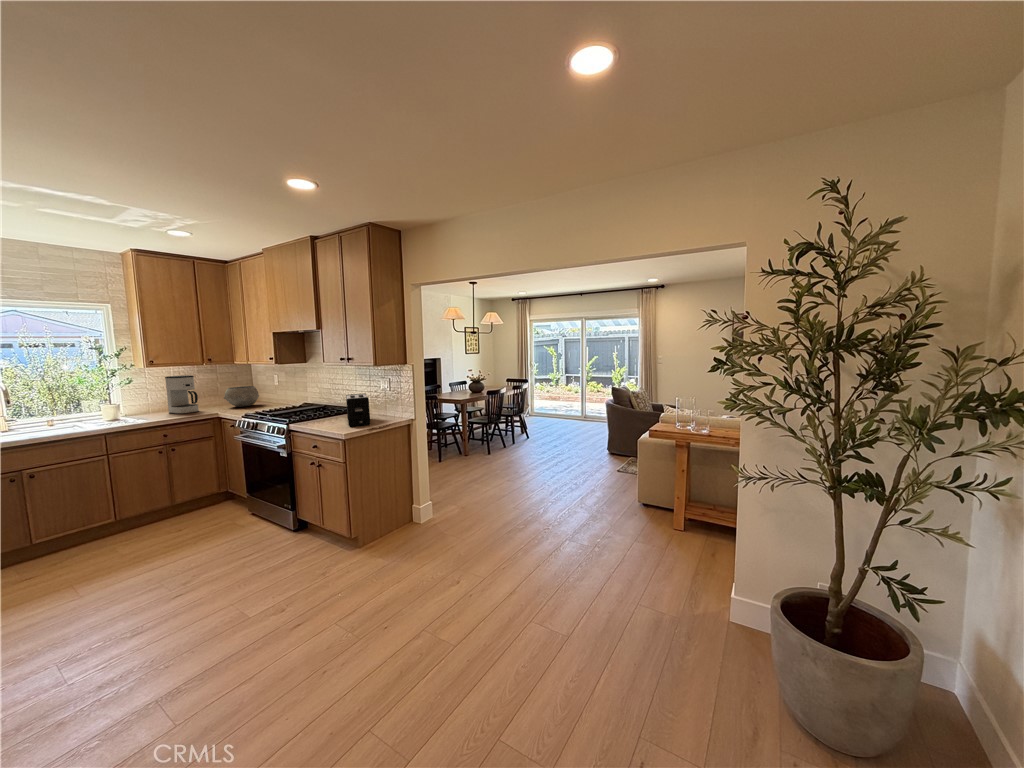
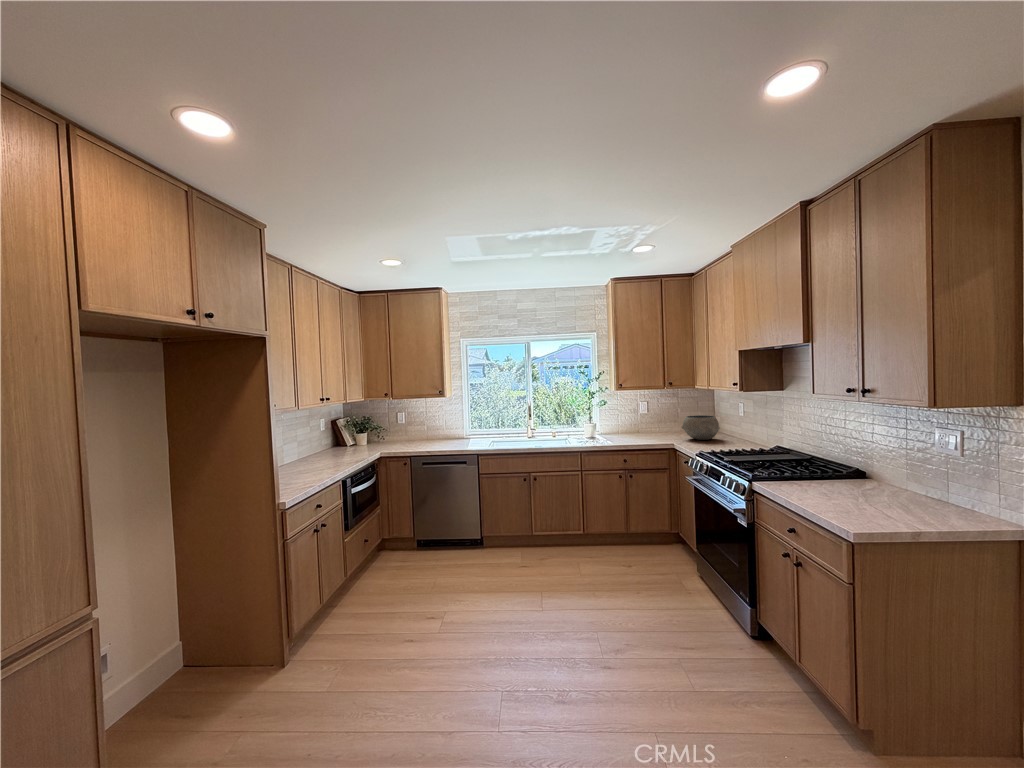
coffee maker: present [165,375,199,414] -> none [631,399,657,441]
toaster: present [346,394,370,427] -> none [853,452,908,518]

